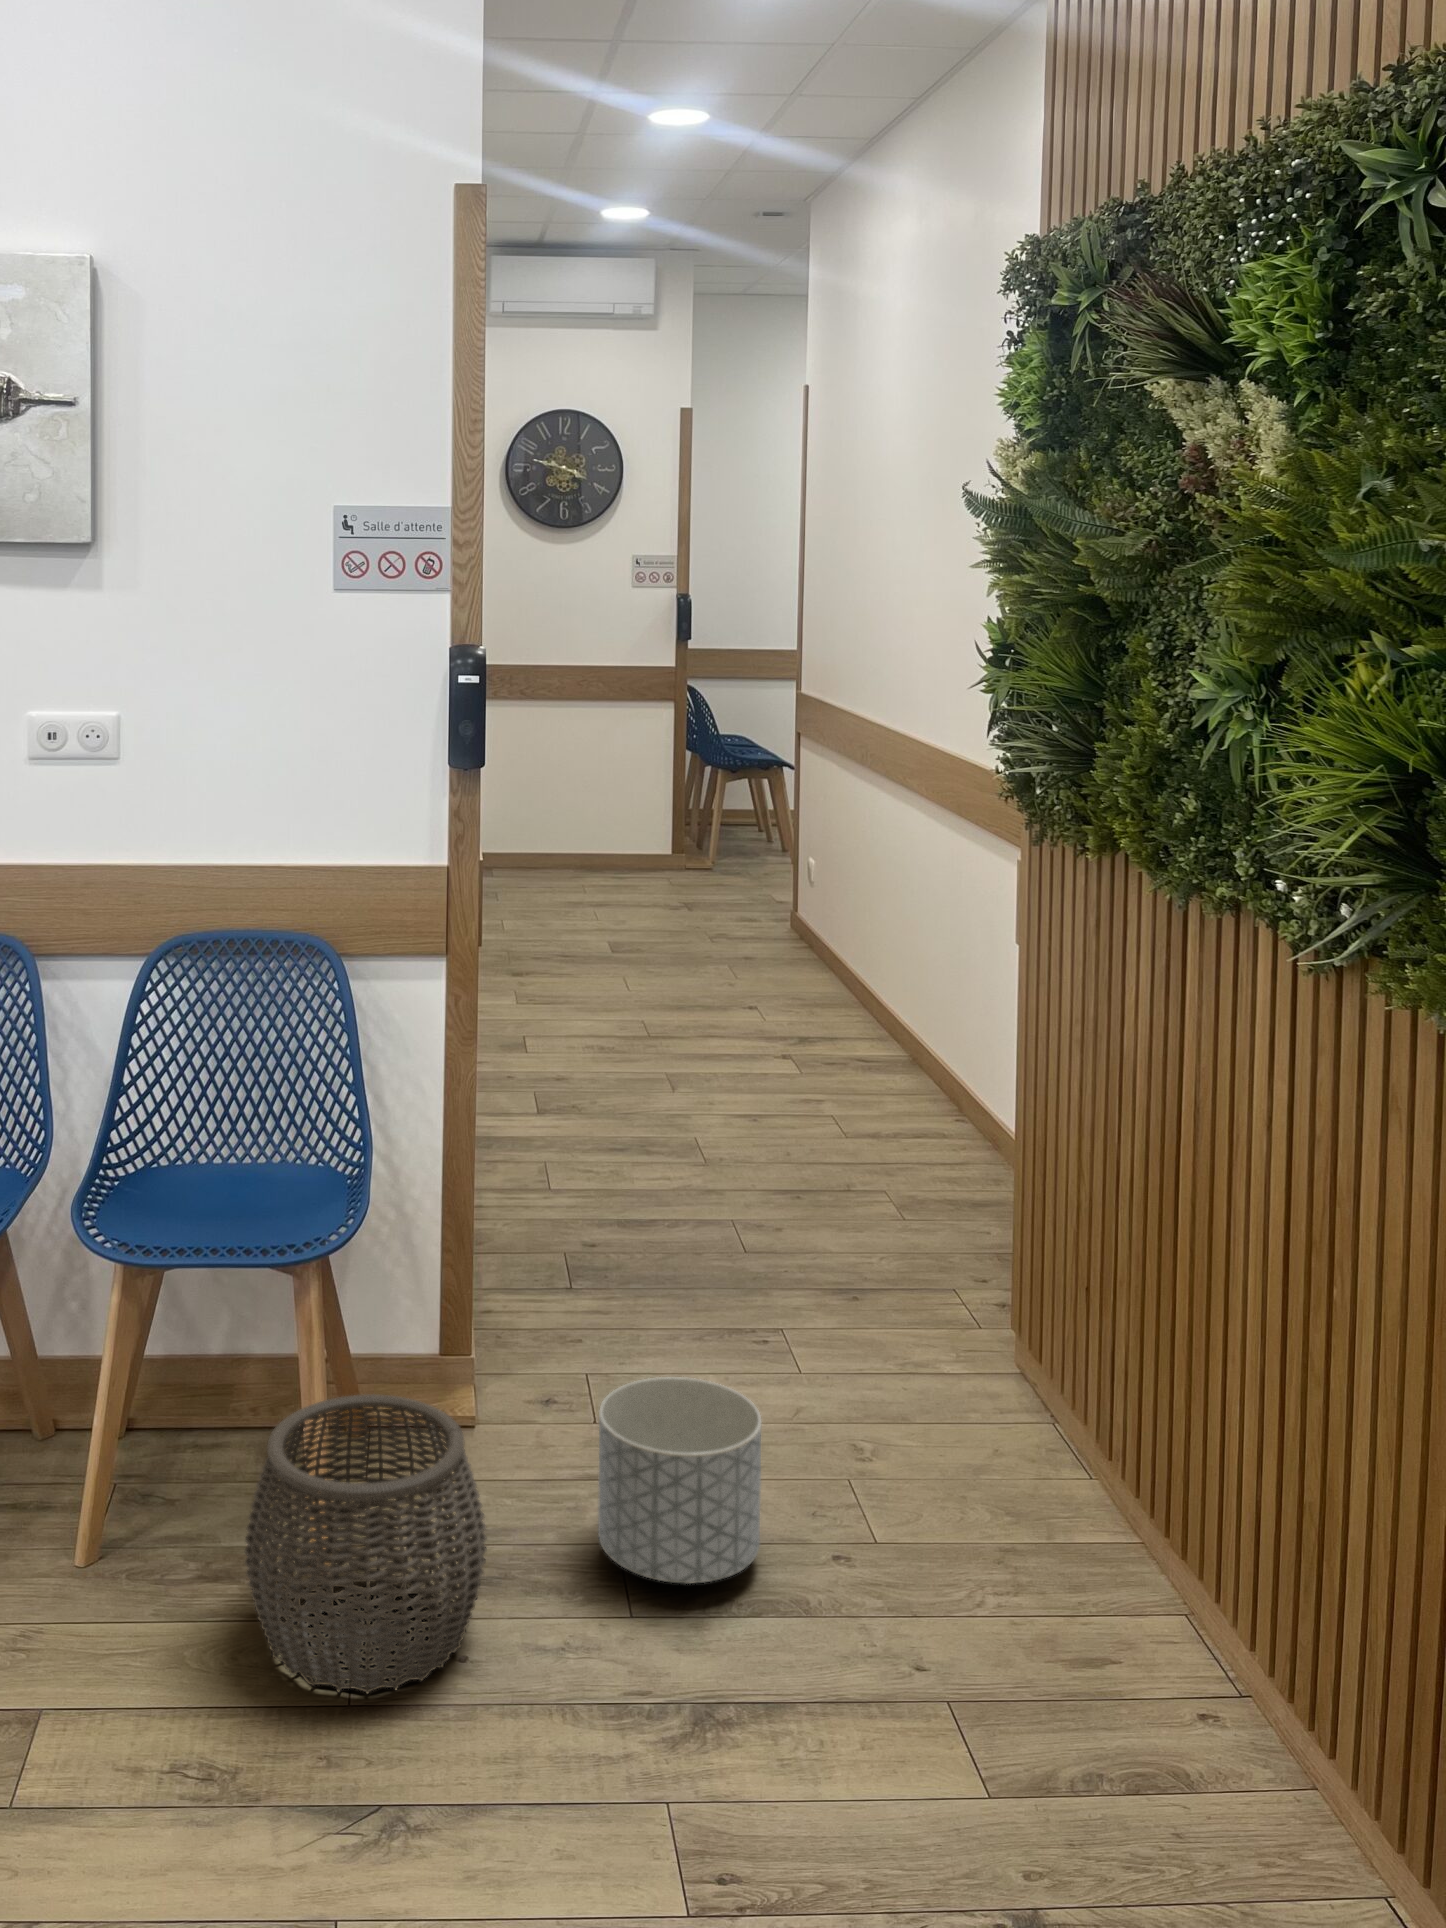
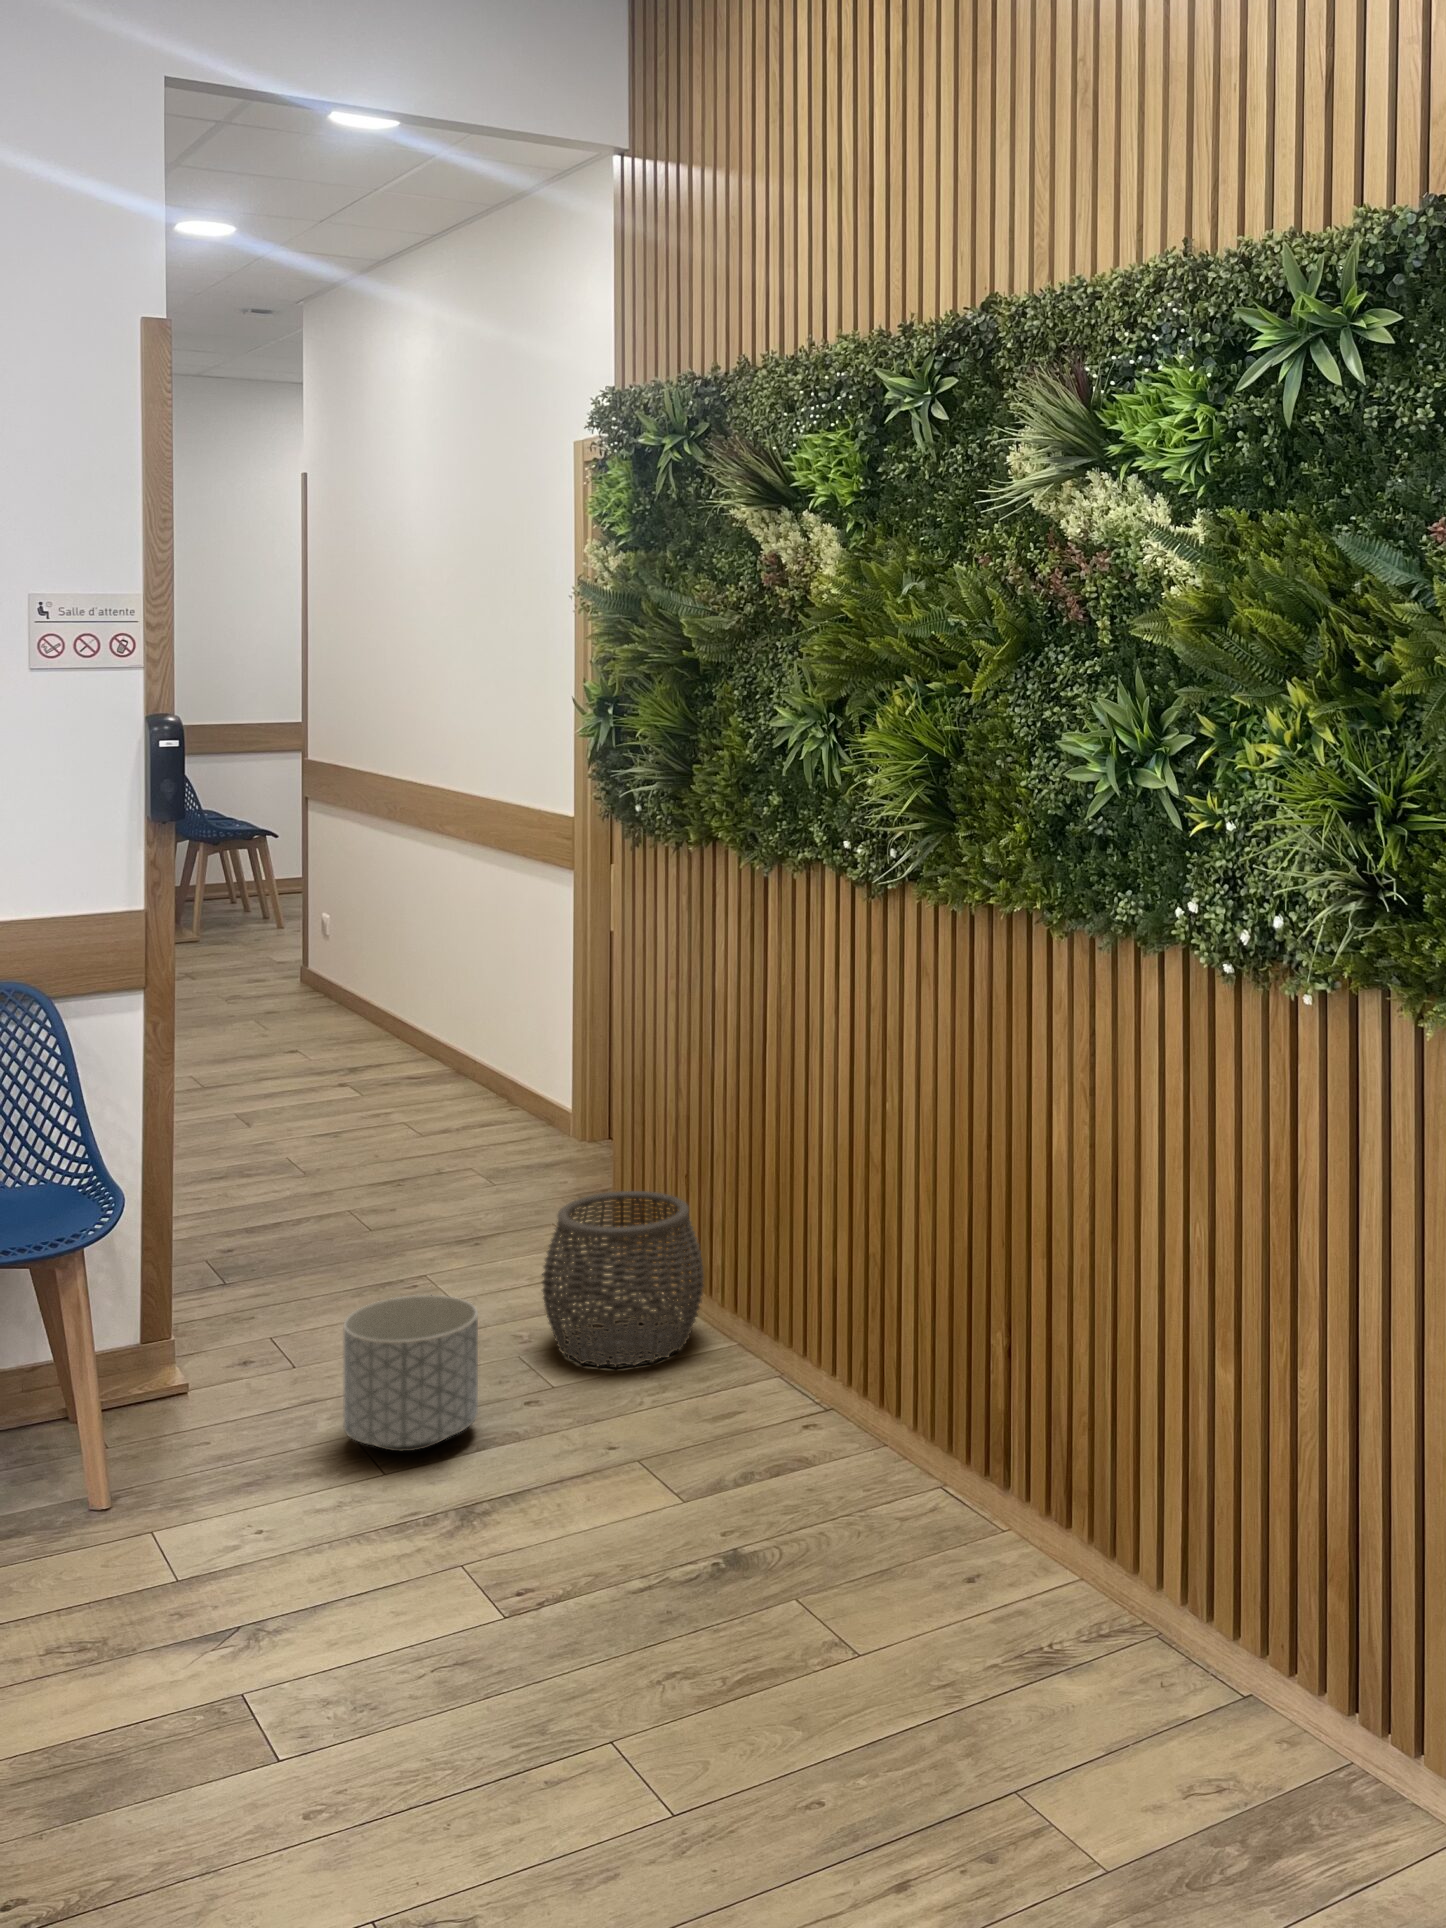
woven basket: present [244,1394,487,1694] -> present [542,1191,704,1366]

